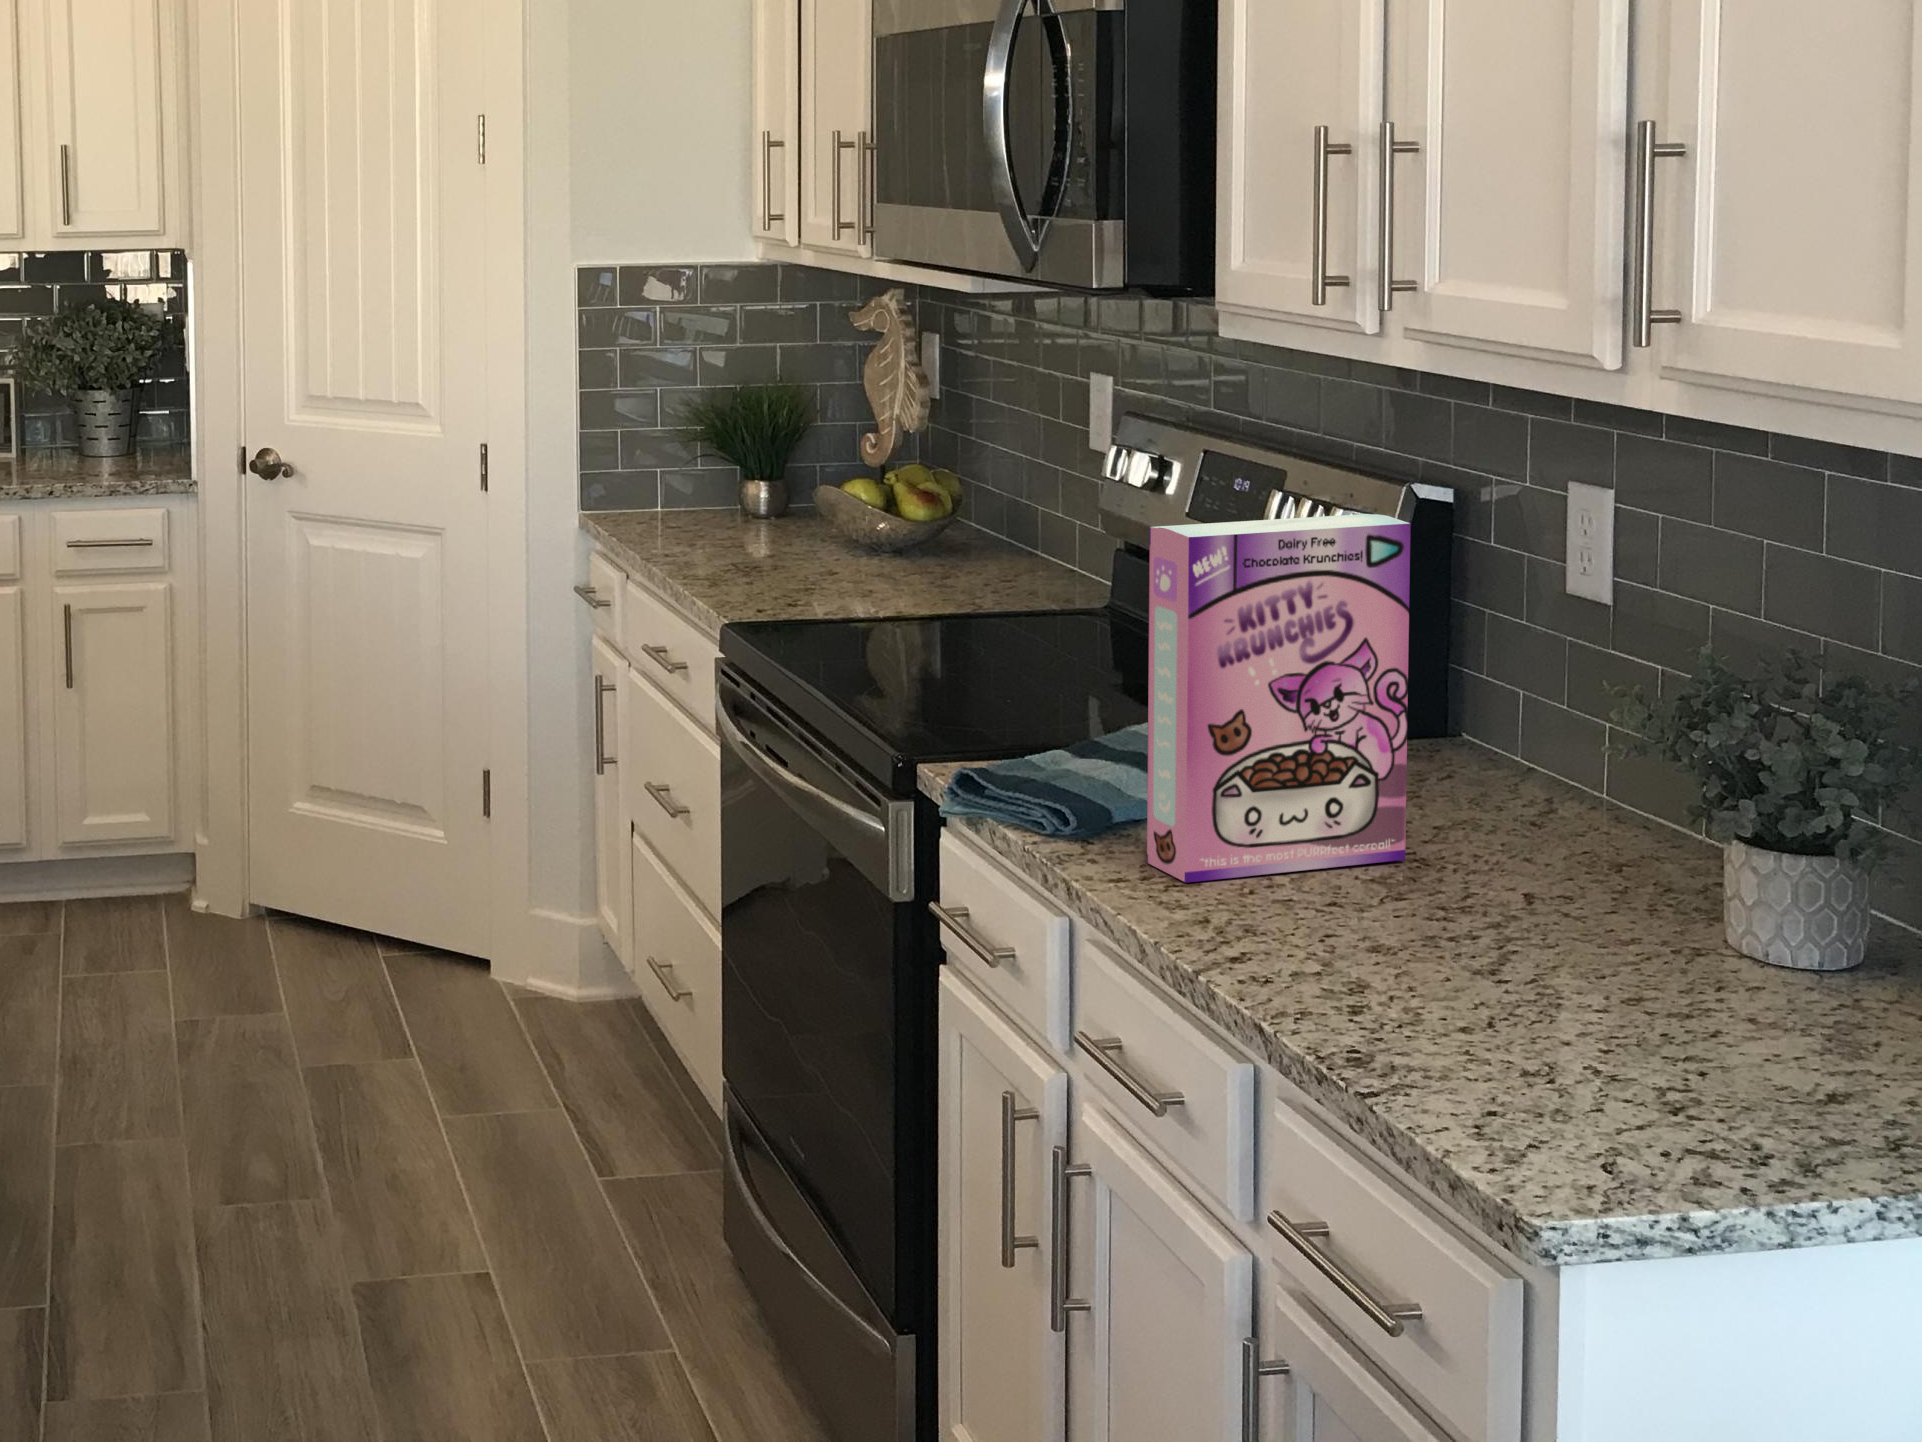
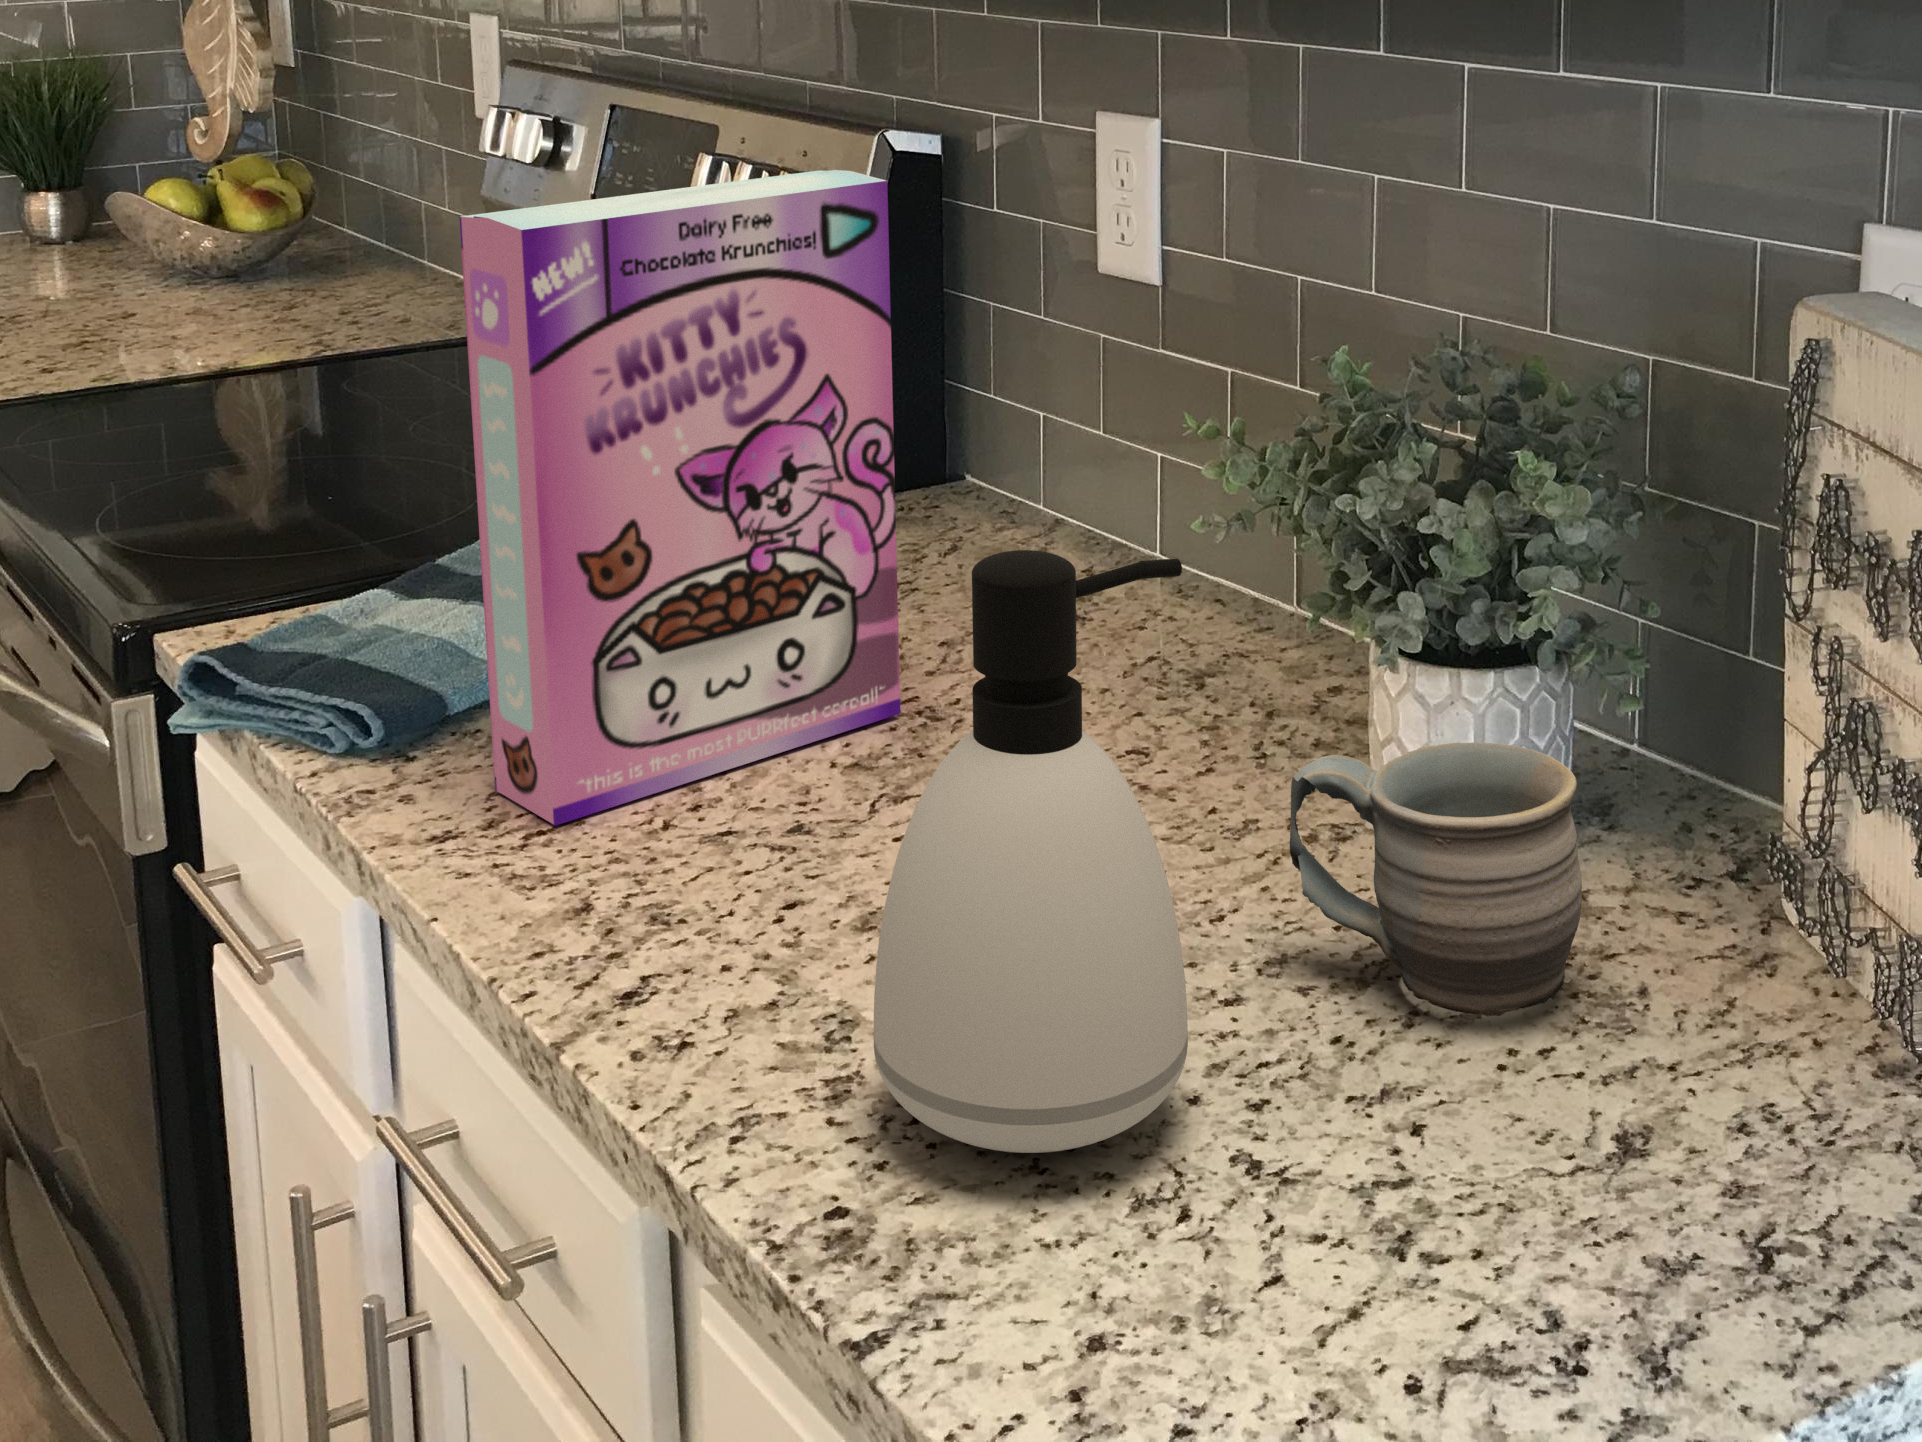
soap dispenser: none [1378,723,1565,1041] -> present [874,550,1188,1153]
mug: none [1644,878,1832,1038] -> present [1290,742,1582,1016]

